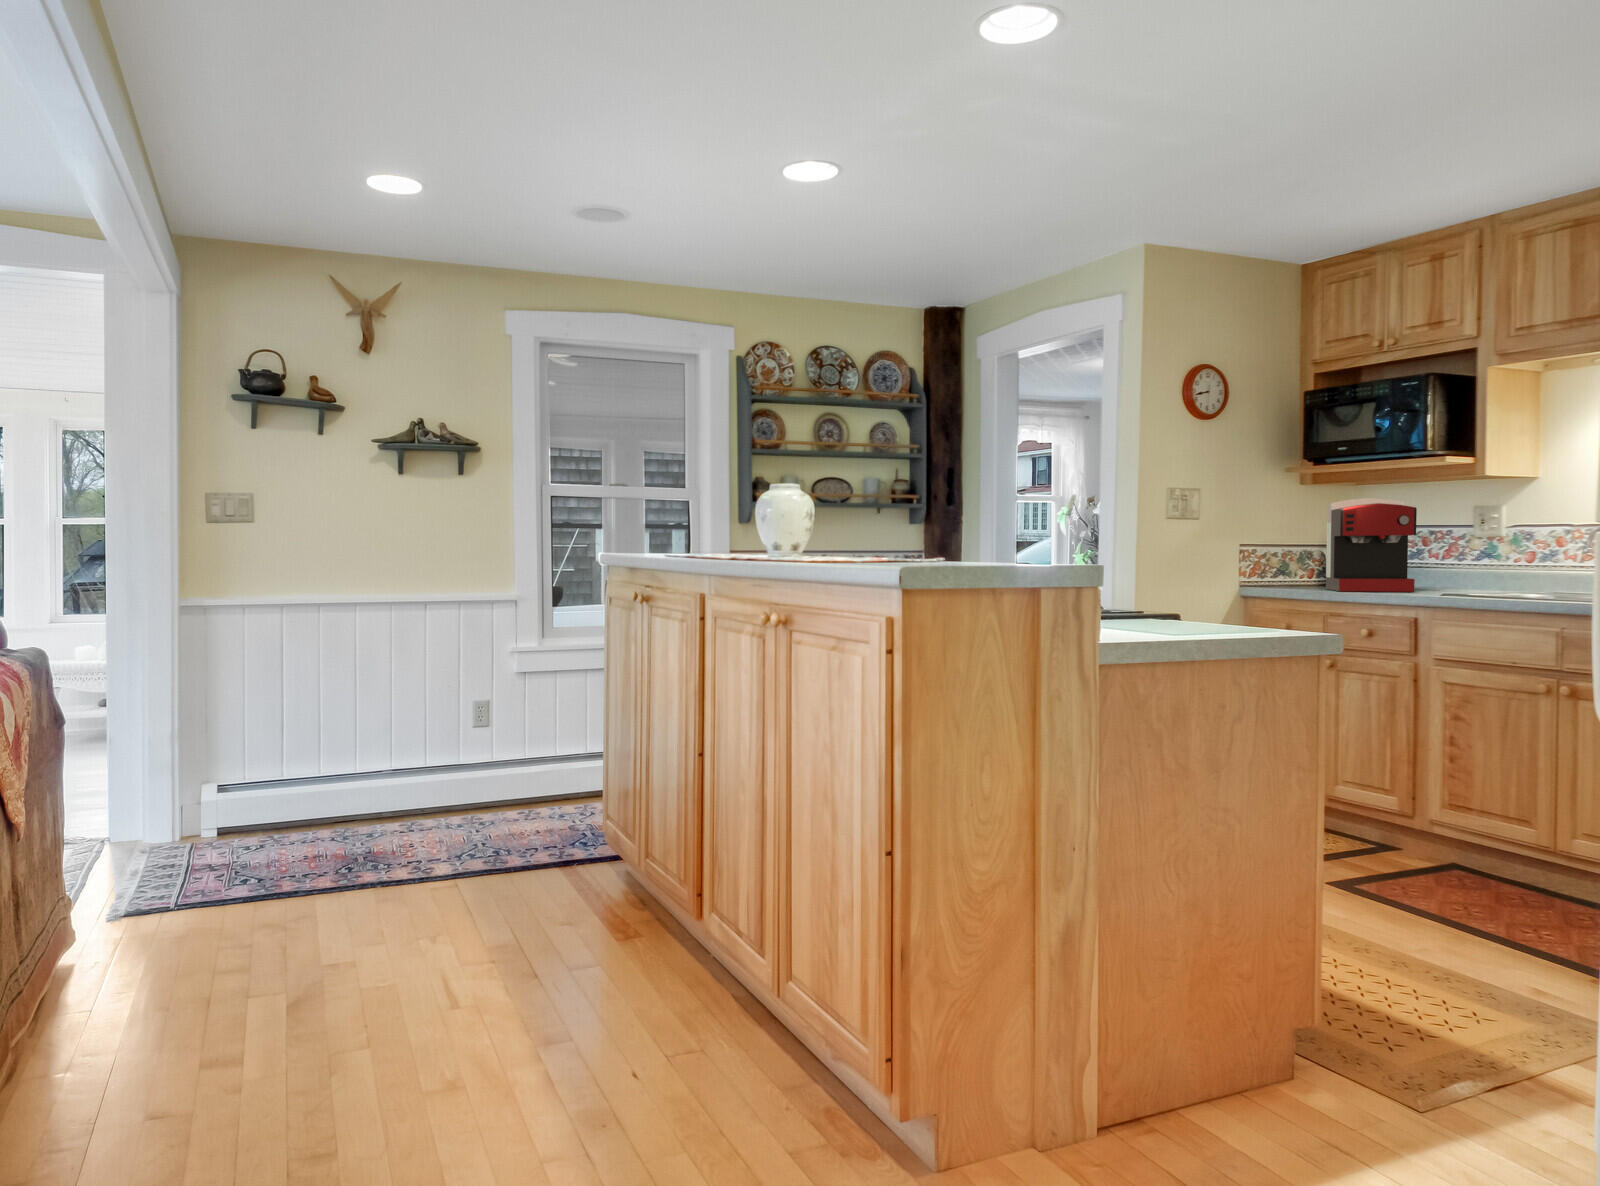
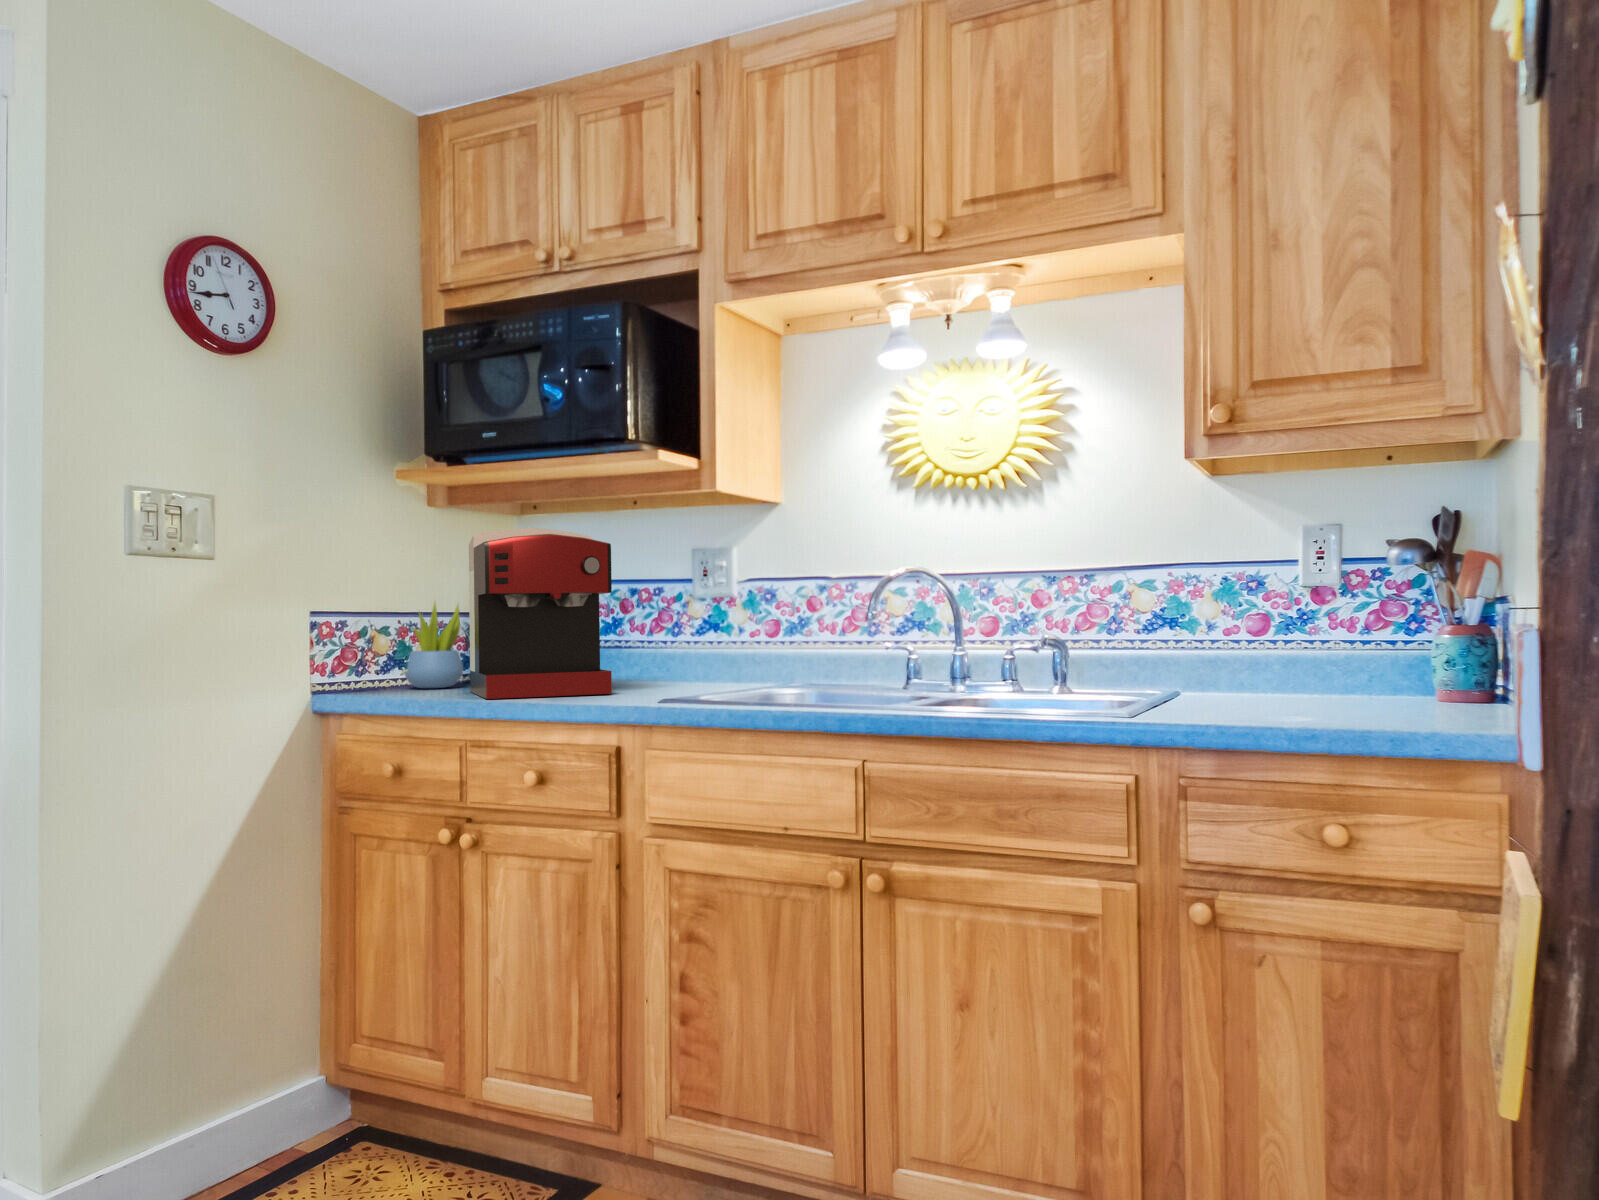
succulent plant: none [1285,538,1319,587] -> present [405,603,463,688]

